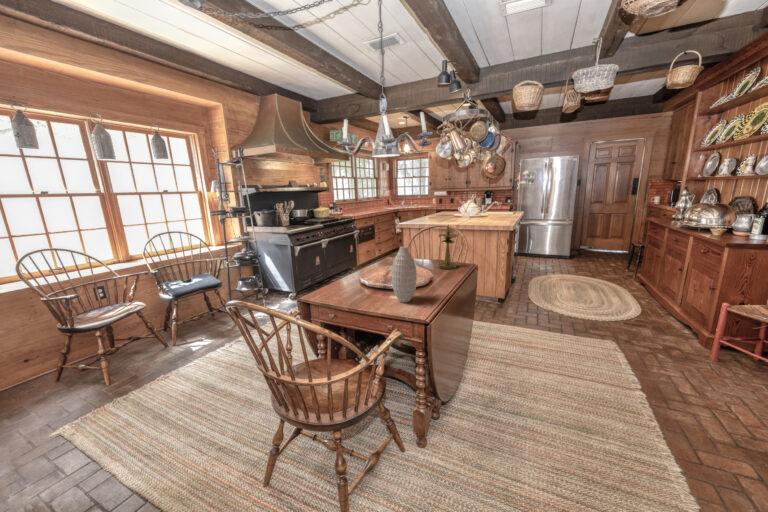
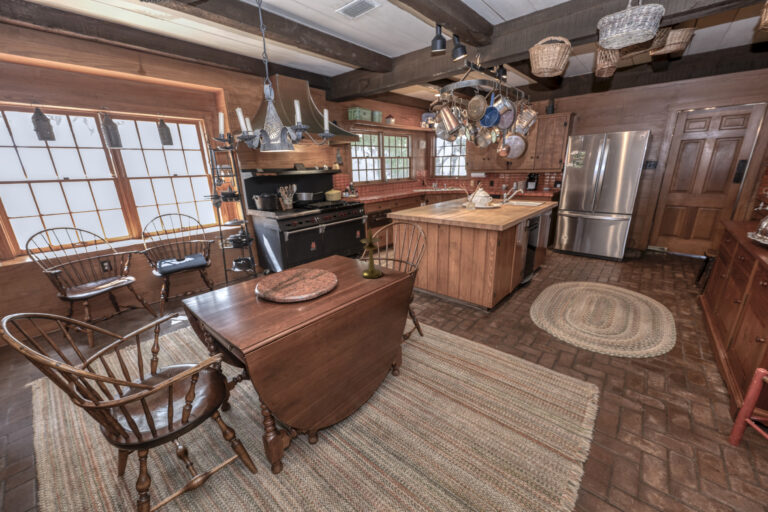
vase: present [392,246,417,302] -> none [247,258,278,319]

